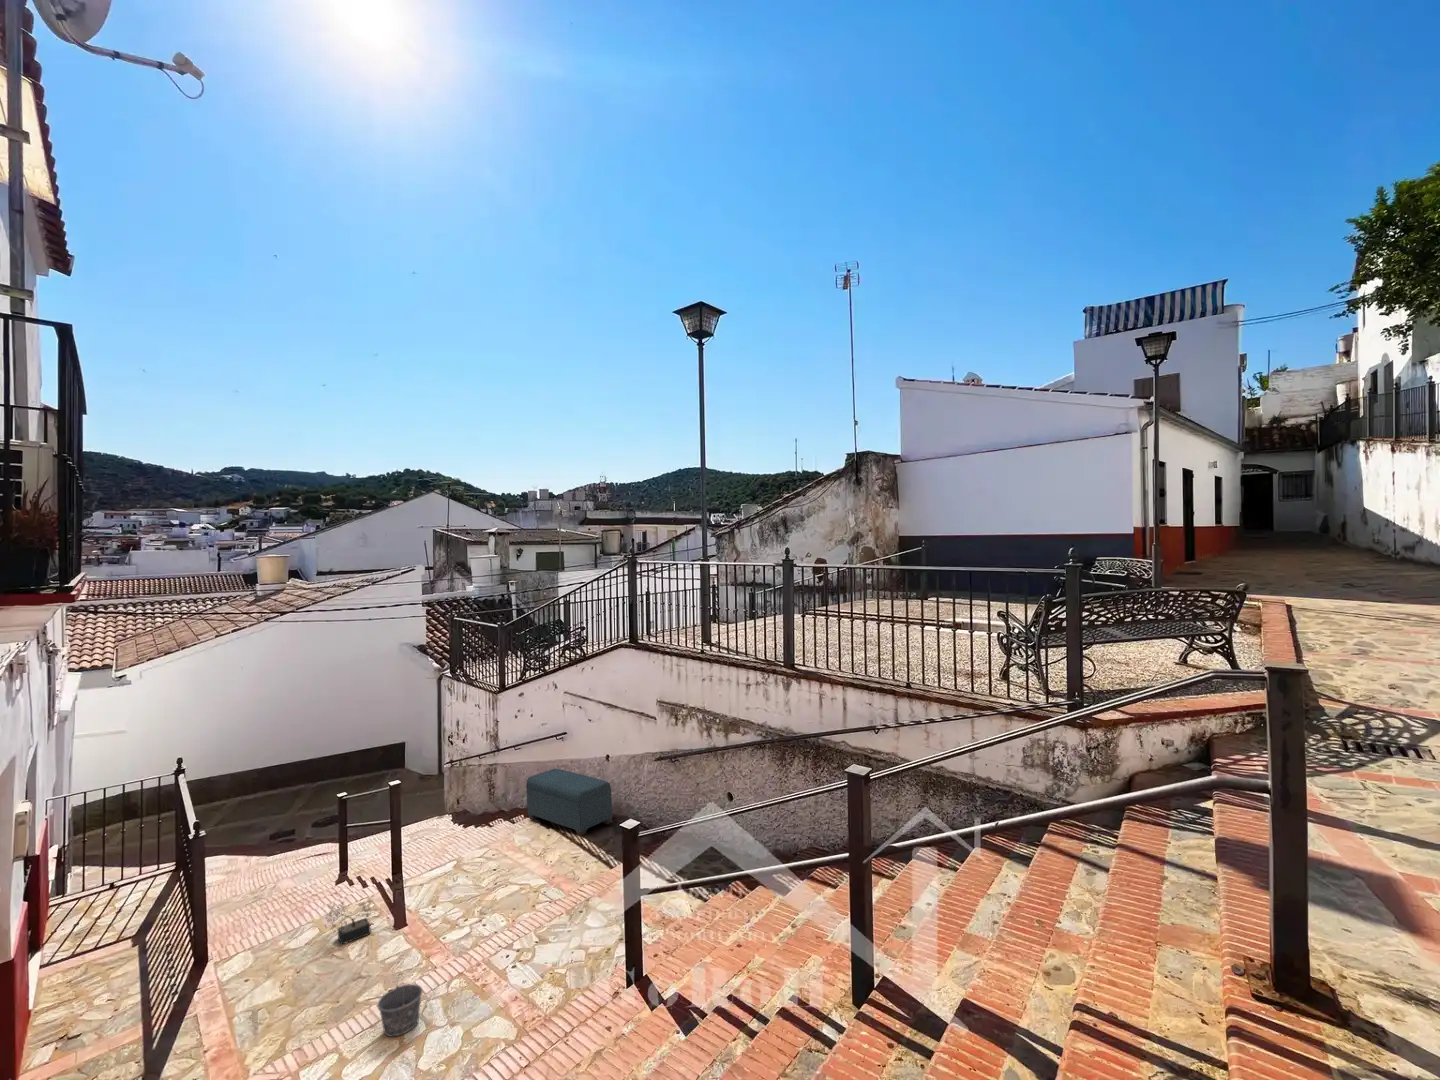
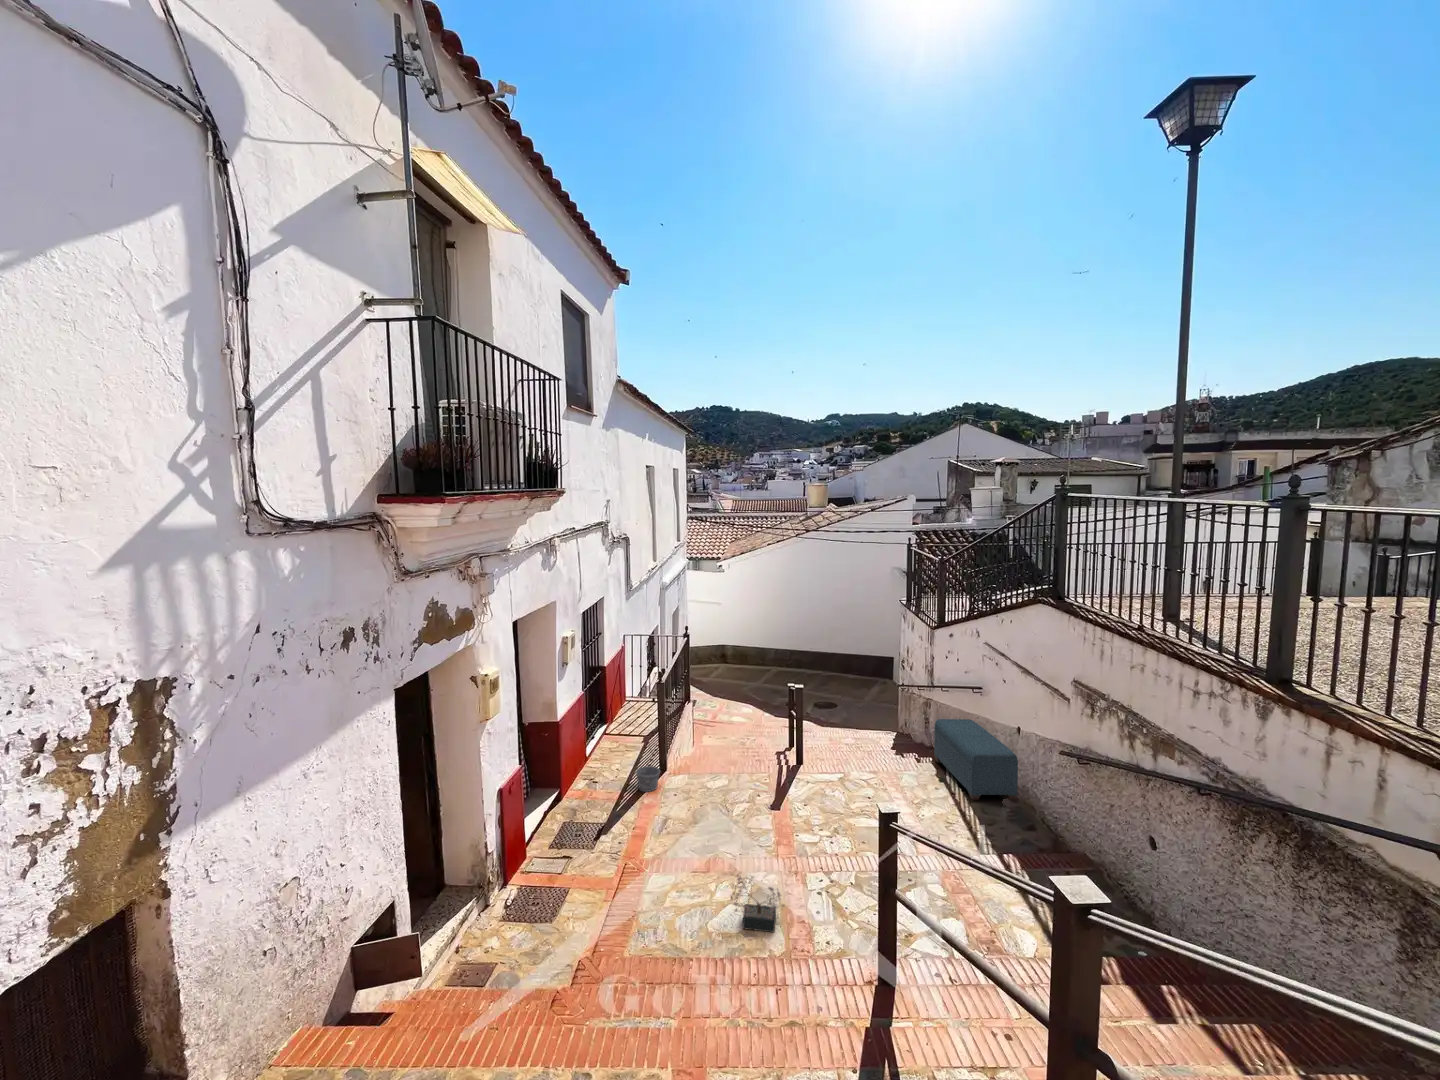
decorative plant: present [325,901,376,944] -> present [731,874,784,932]
bucket: present [377,984,423,1036] -> present [636,766,660,792]

